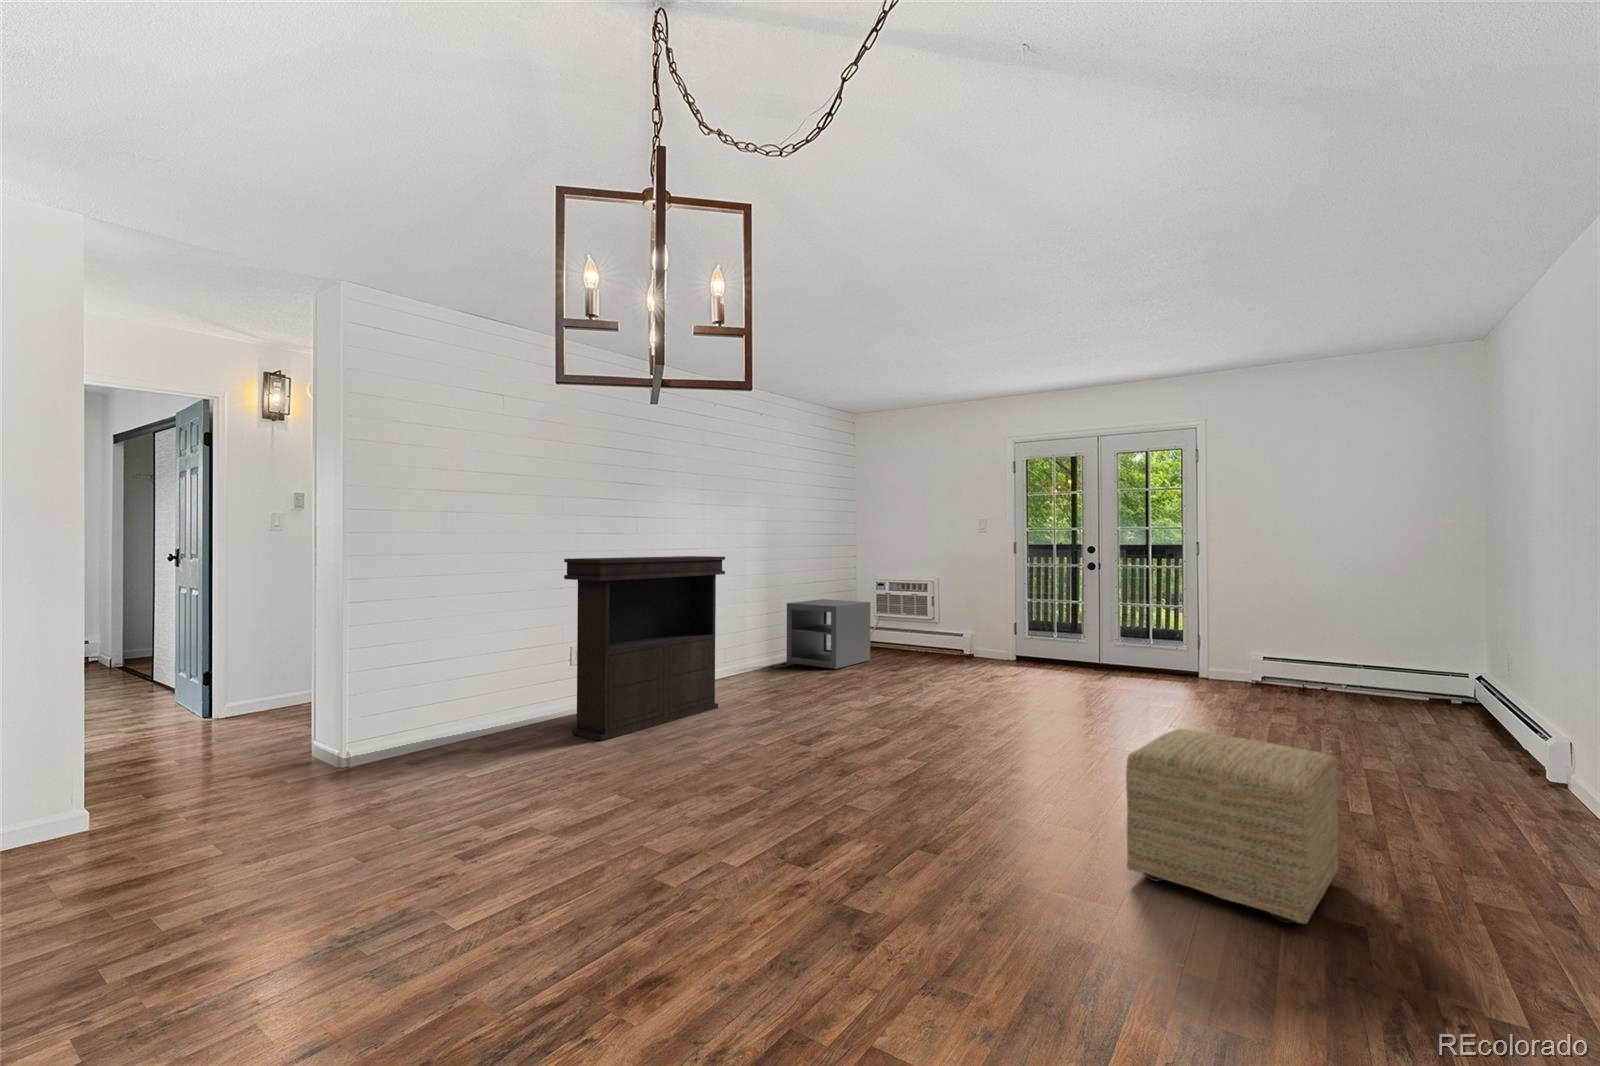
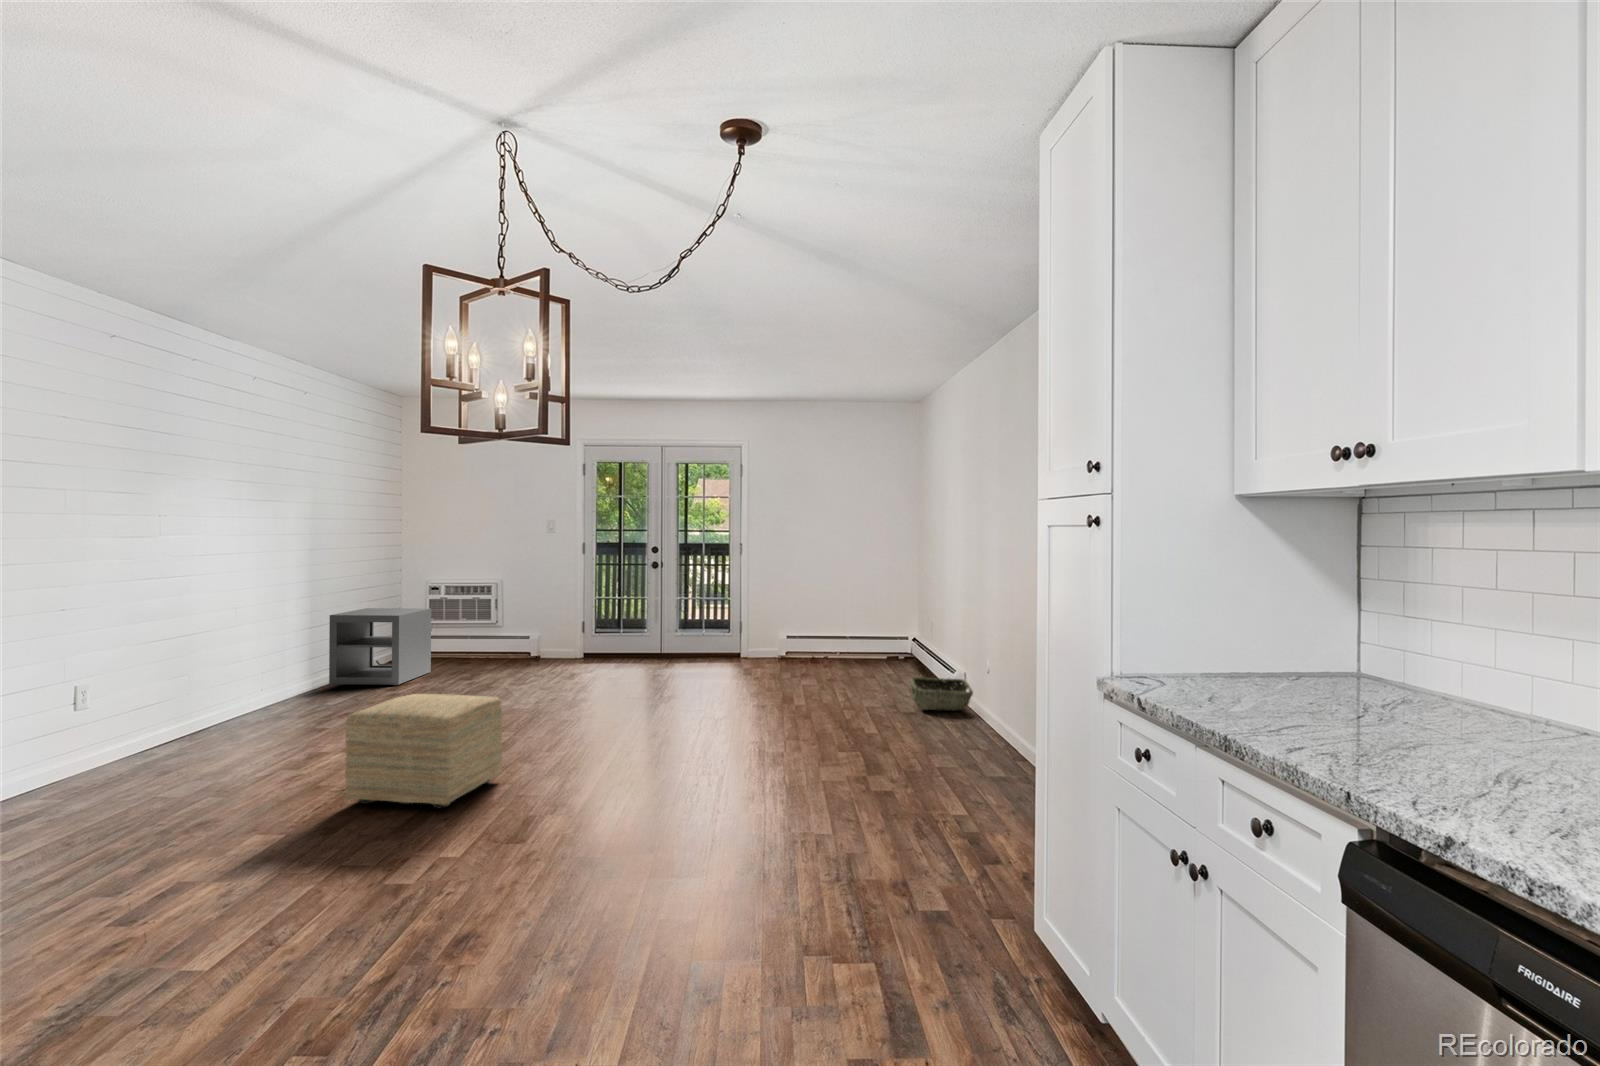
console table: present [564,556,725,741] -> none [96,566,298,795]
ottoman: present [1126,729,1339,924] -> present [345,694,502,808]
woven basket: none [1449,736,1587,802] -> present [910,677,973,710]

